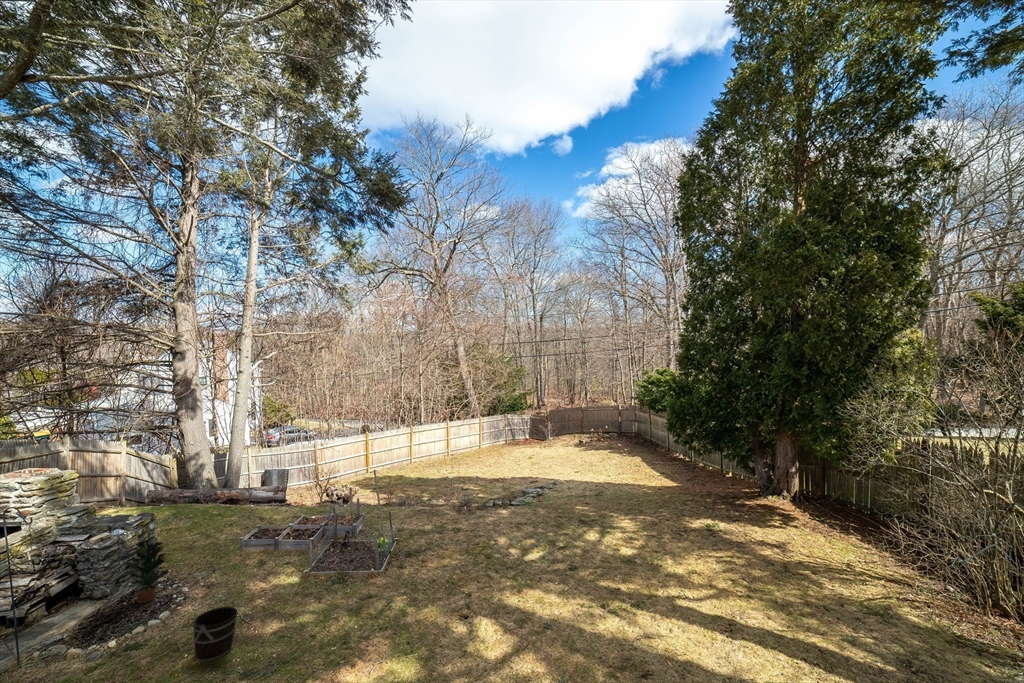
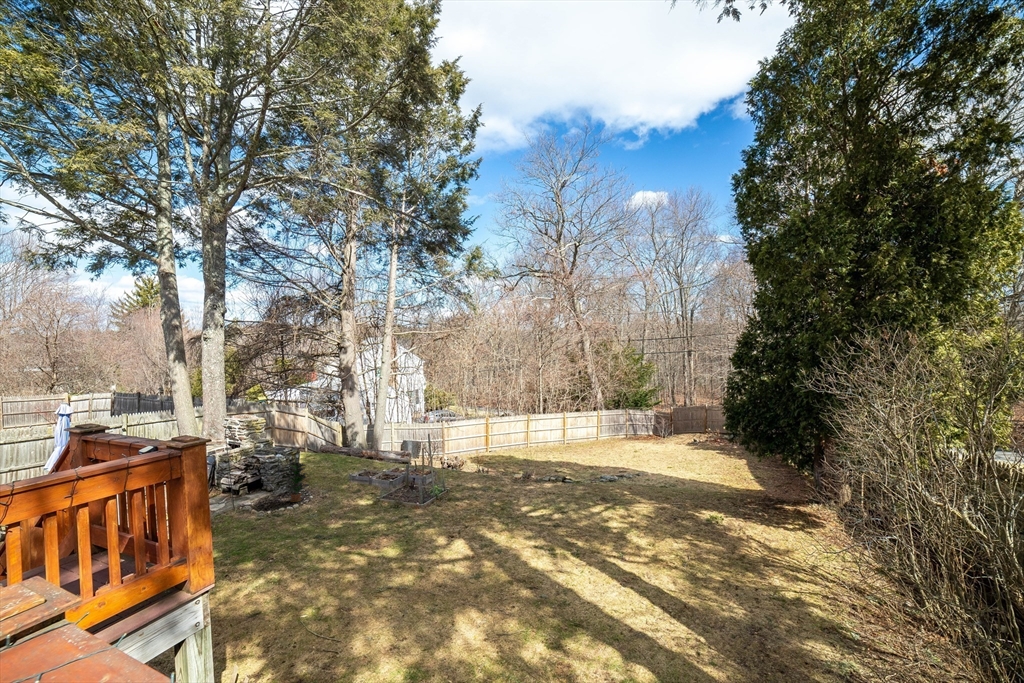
bucket: present [193,605,237,661] -> none [306,503,332,534]

